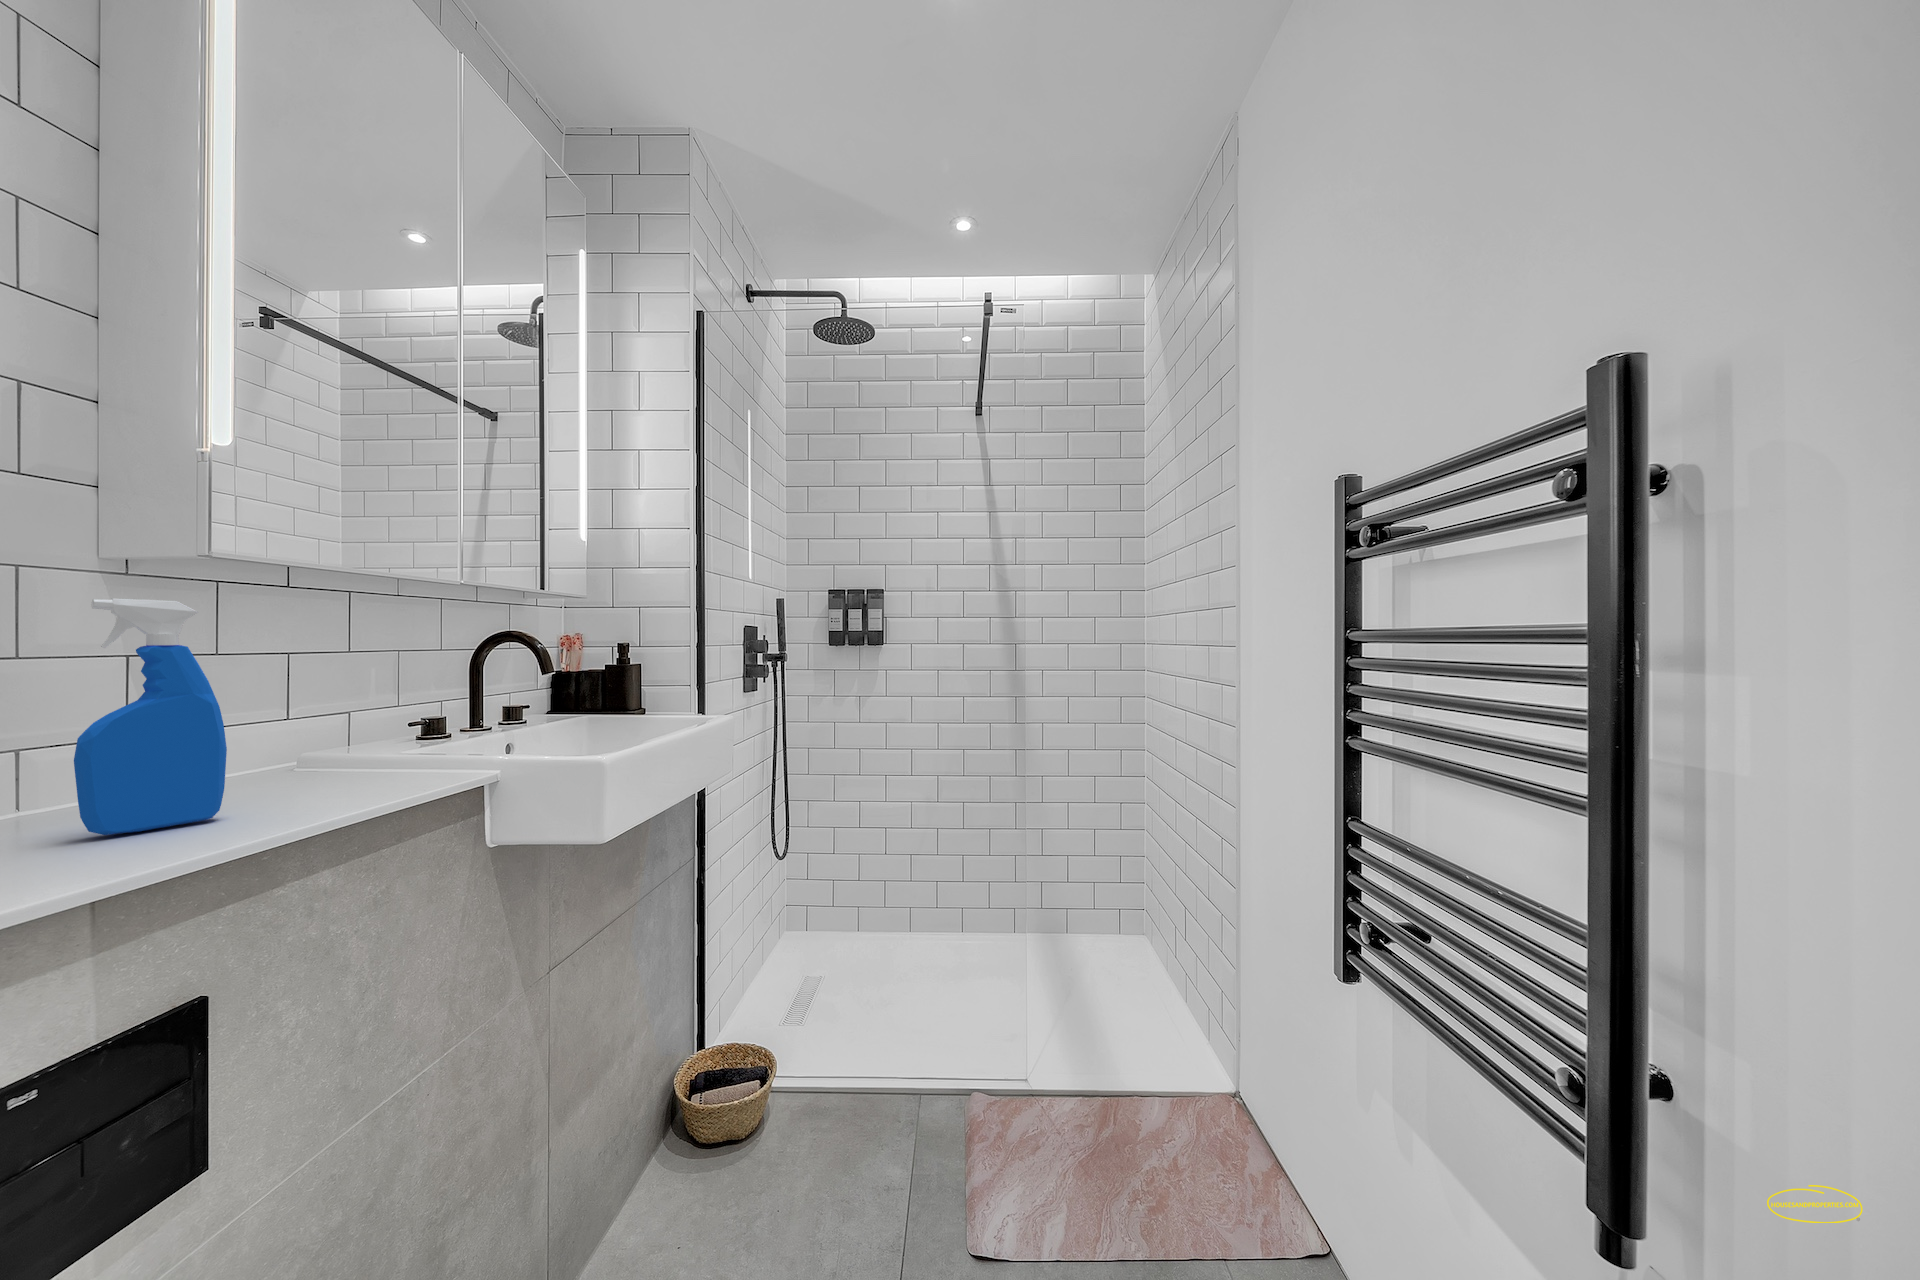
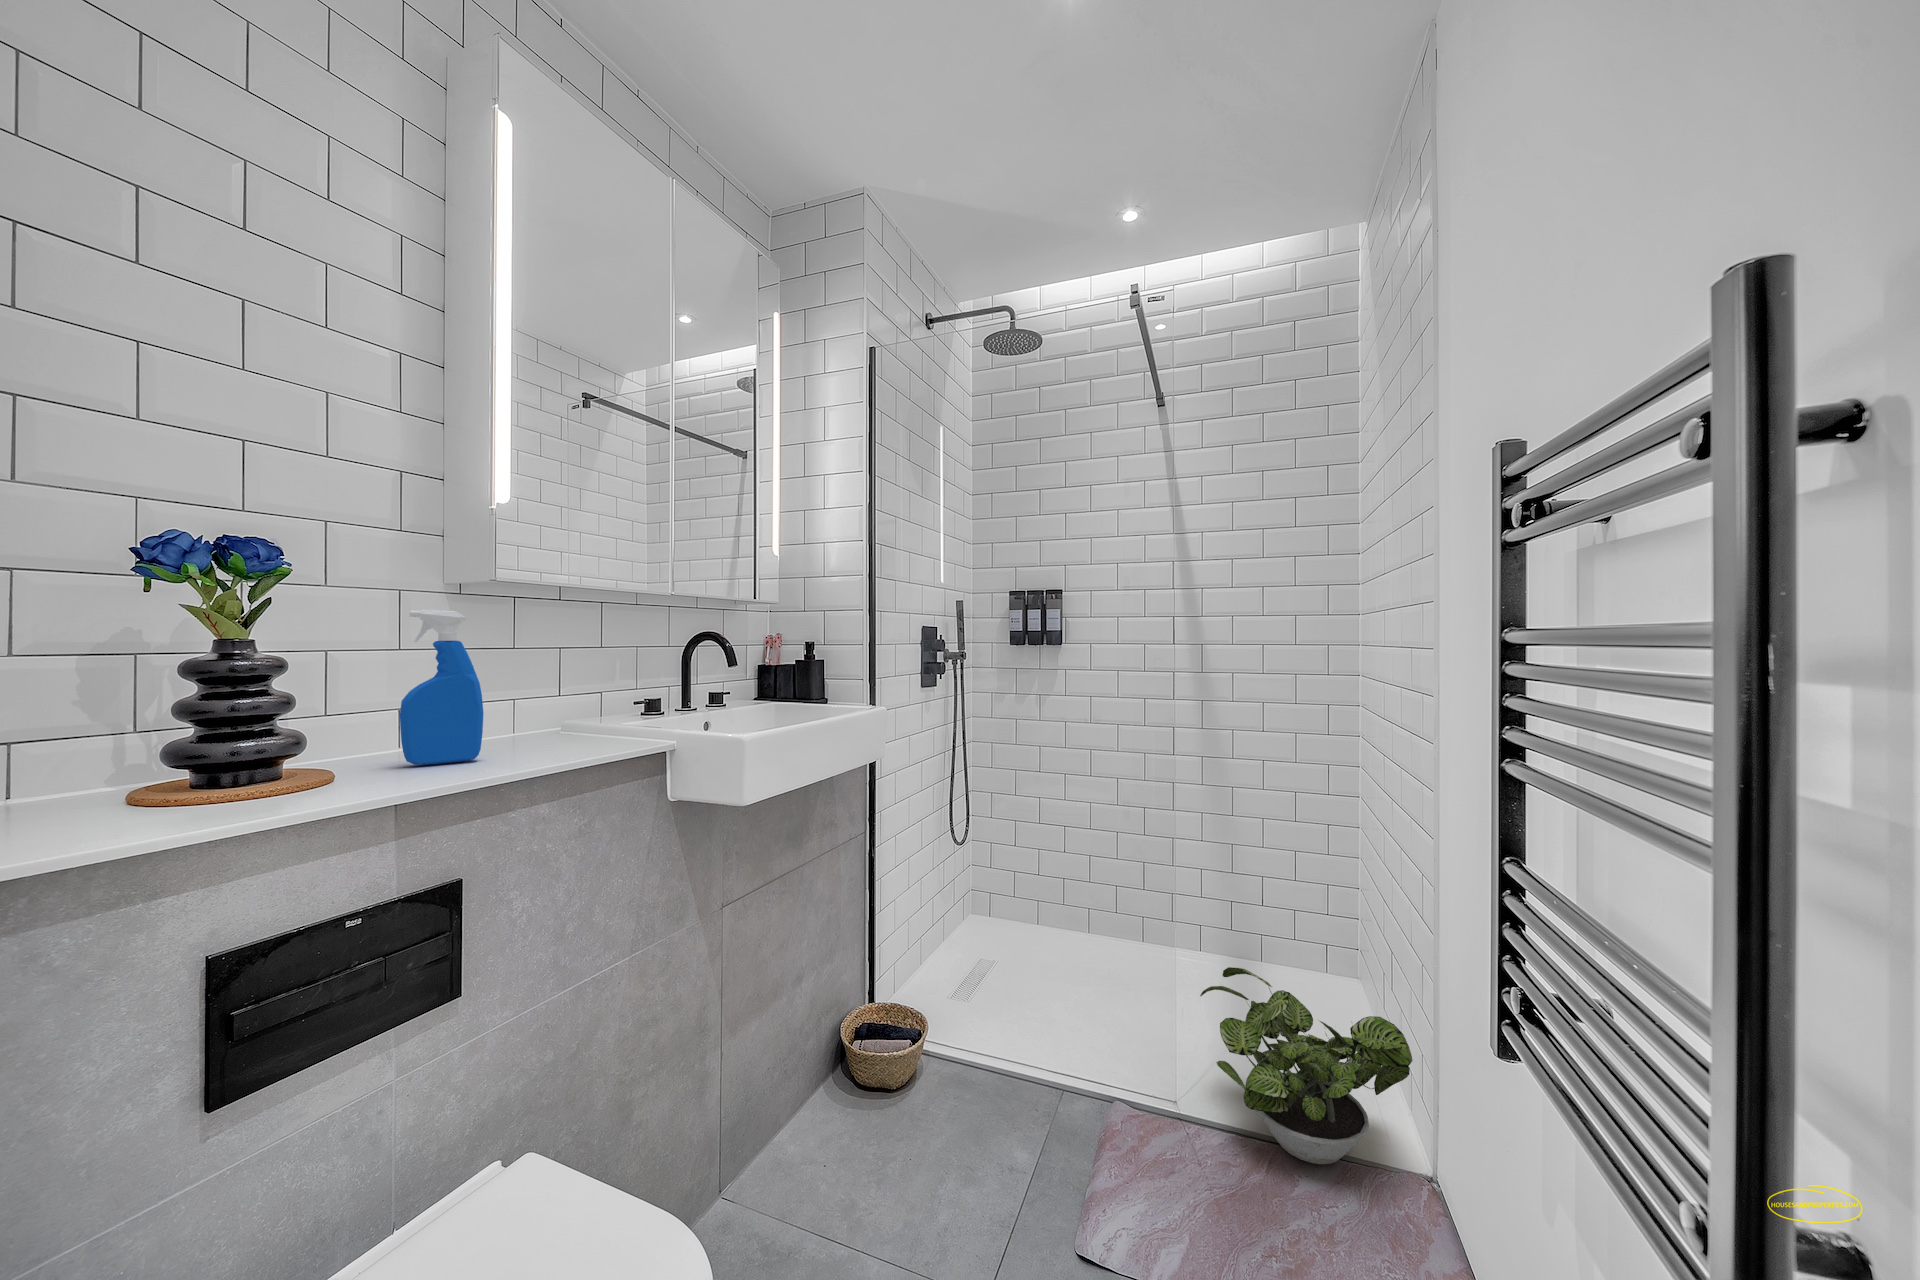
potted plant: none [1046,943,1227,1108] -> present [1200,967,1413,1164]

